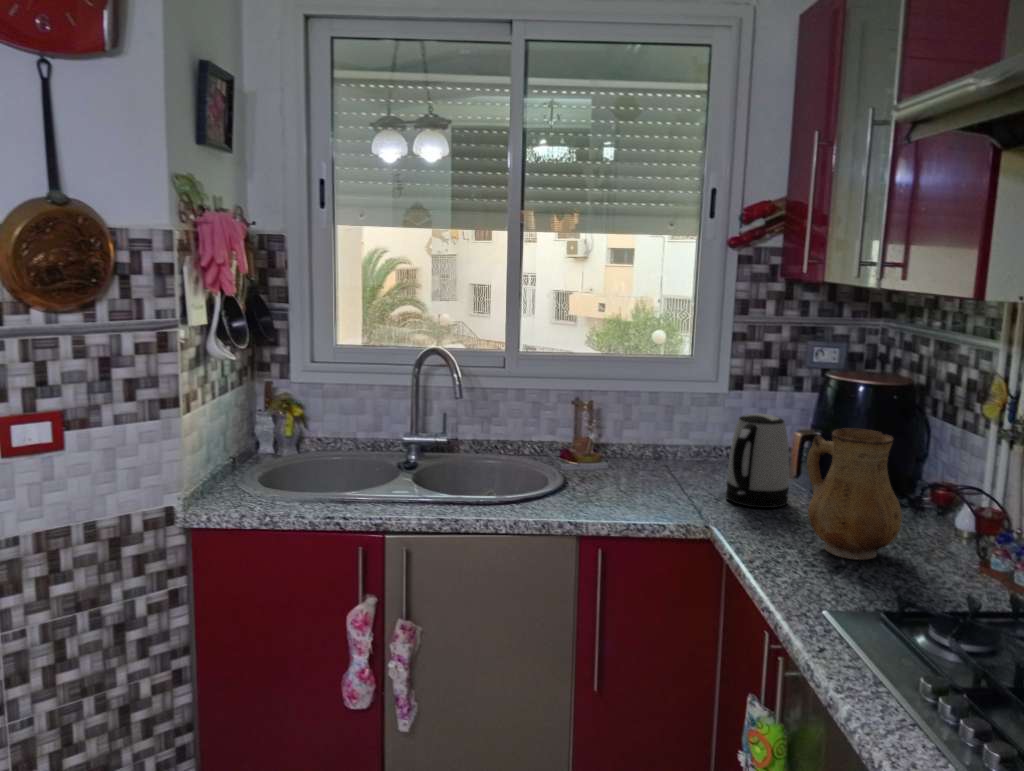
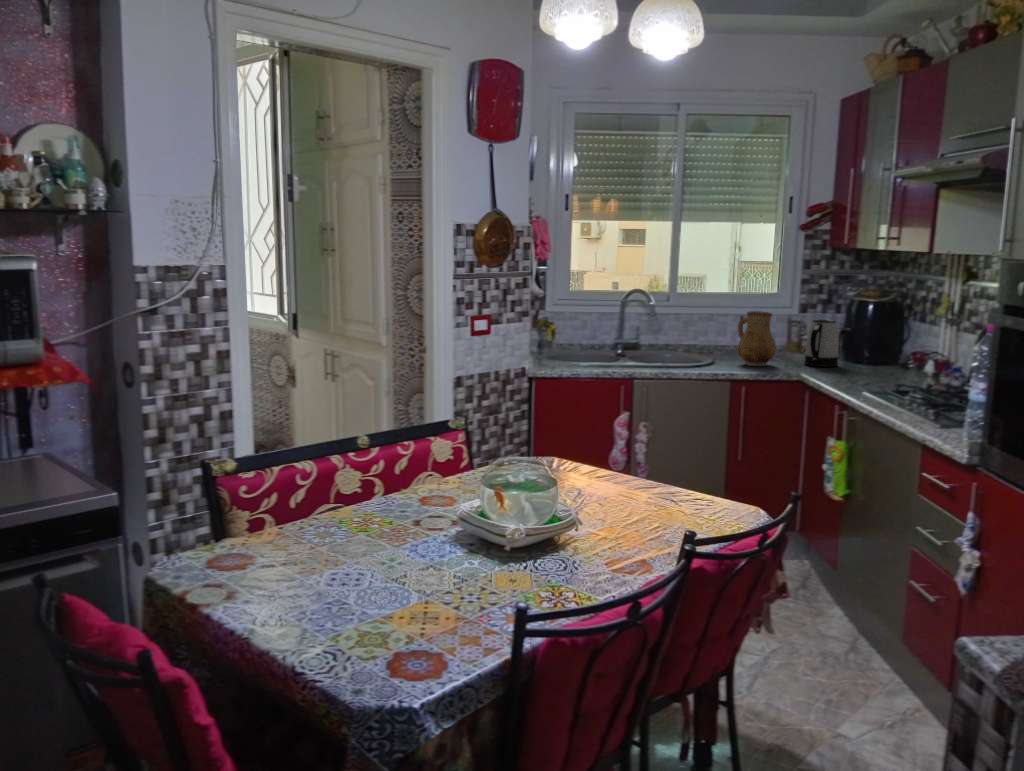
ceramic pitcher: present [807,428,902,560] -> present [737,311,777,366]

